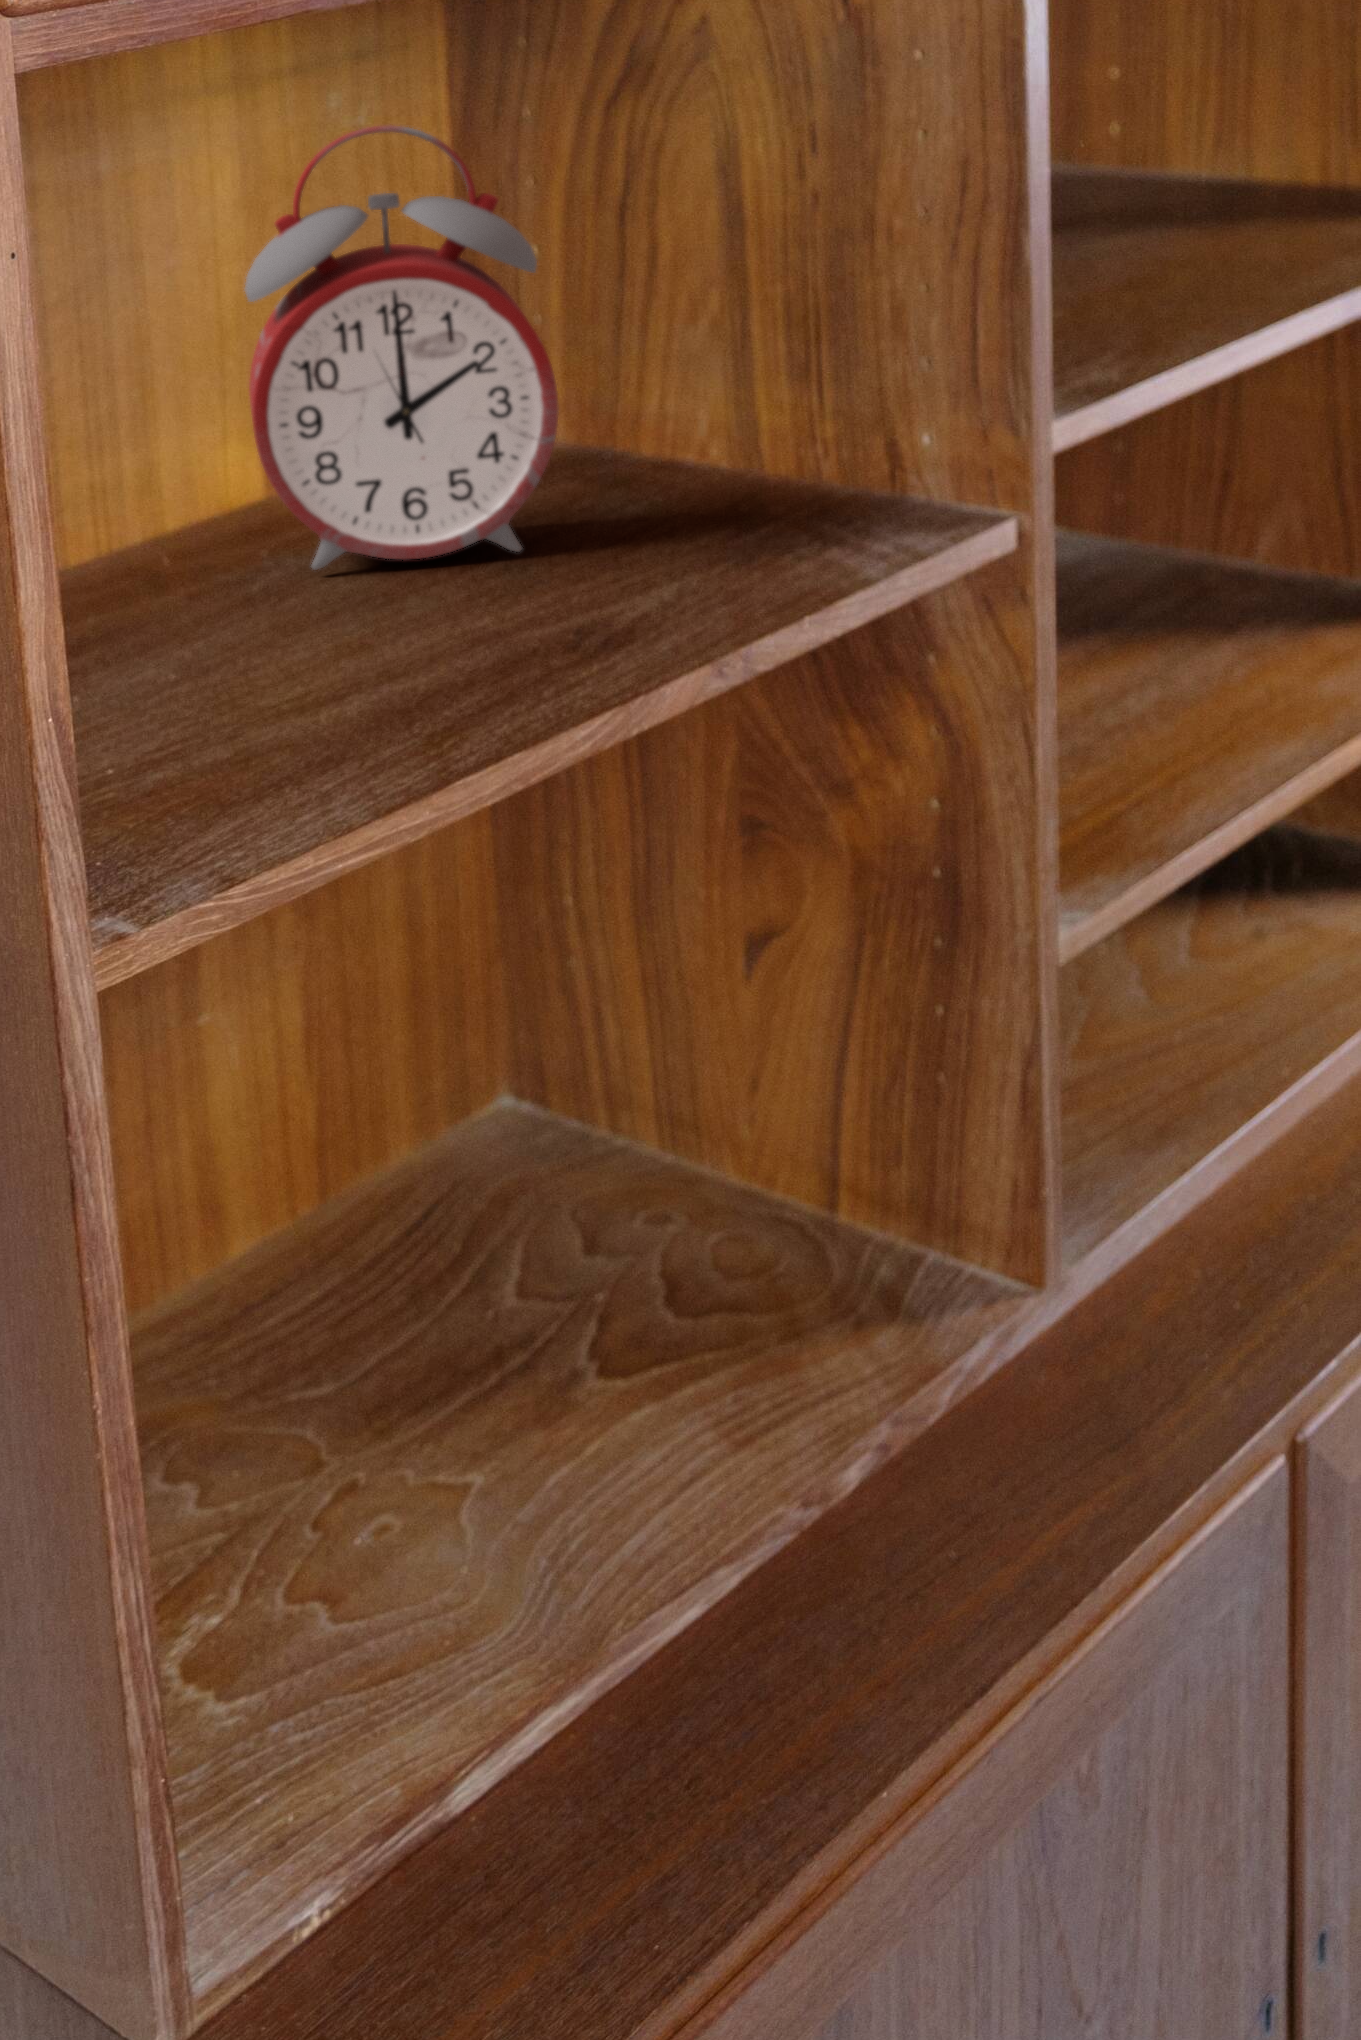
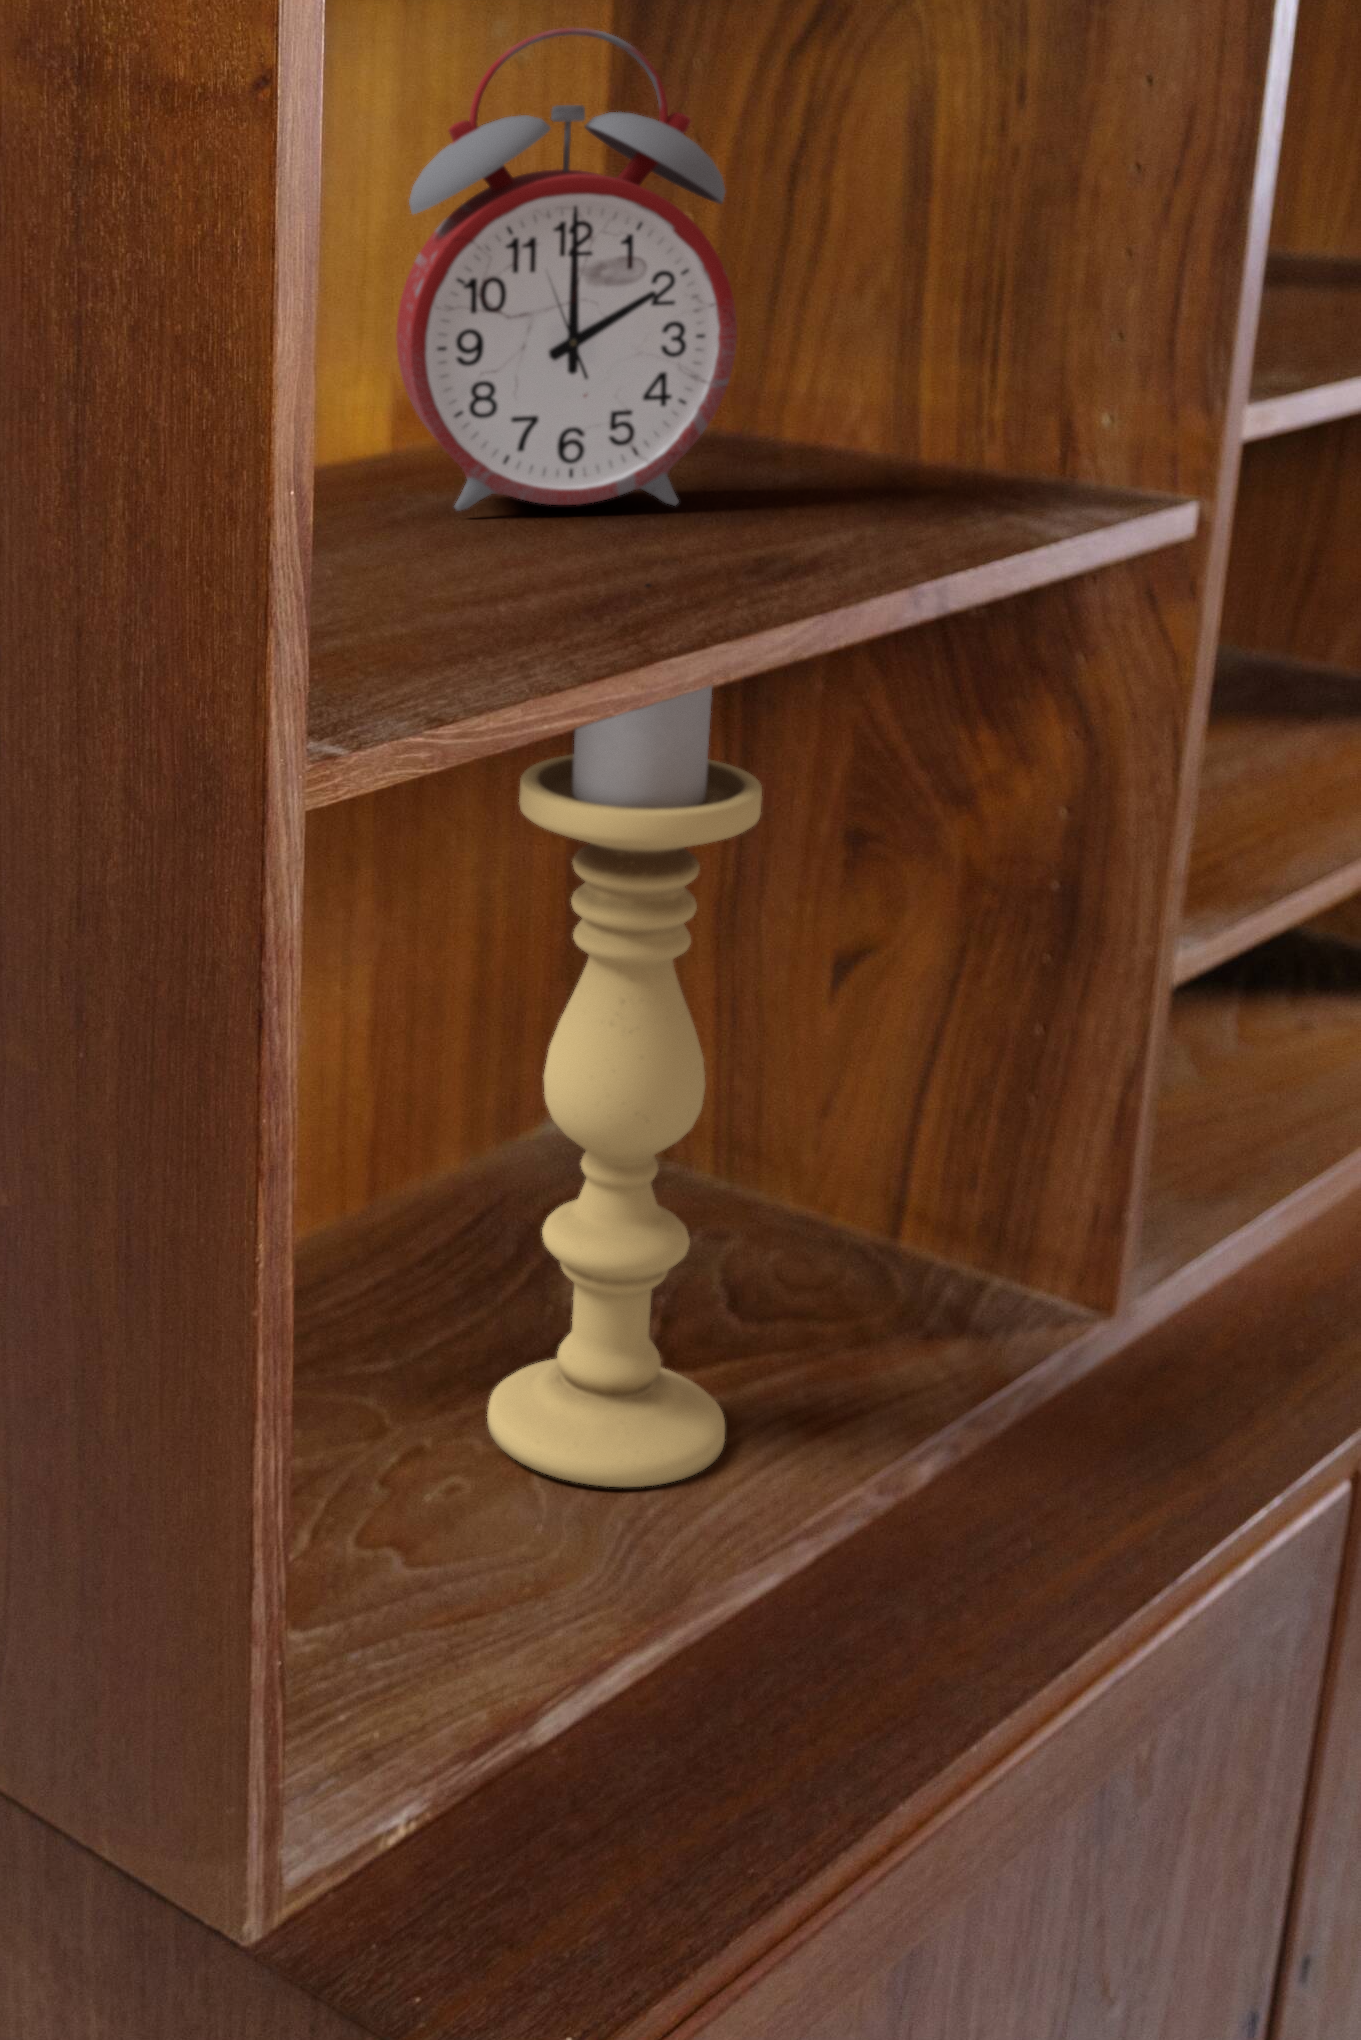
candle holder: none [387,645,655,1515] -> present [487,584,762,1487]

